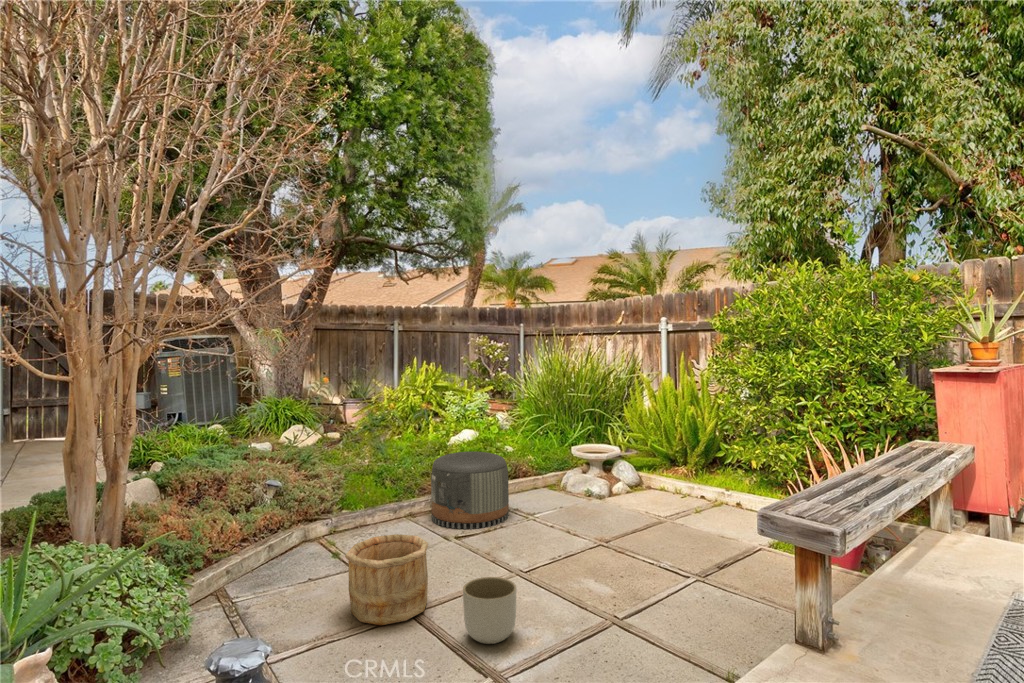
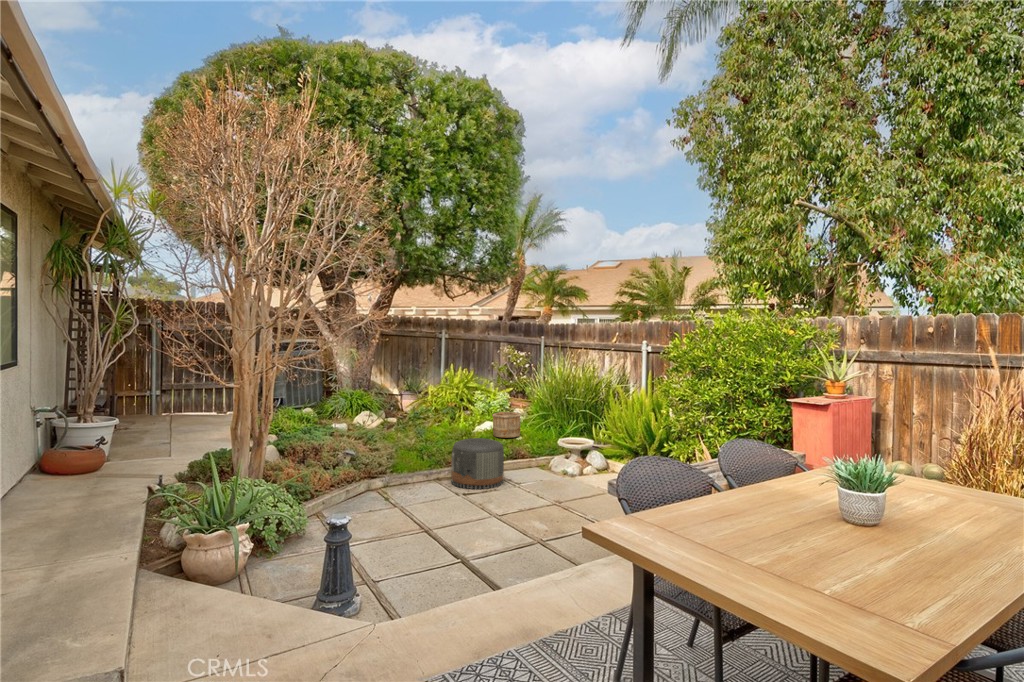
wooden bucket: present [345,534,428,625] -> present [492,412,521,438]
planter: present [463,577,516,644] -> none [454,510,484,544]

